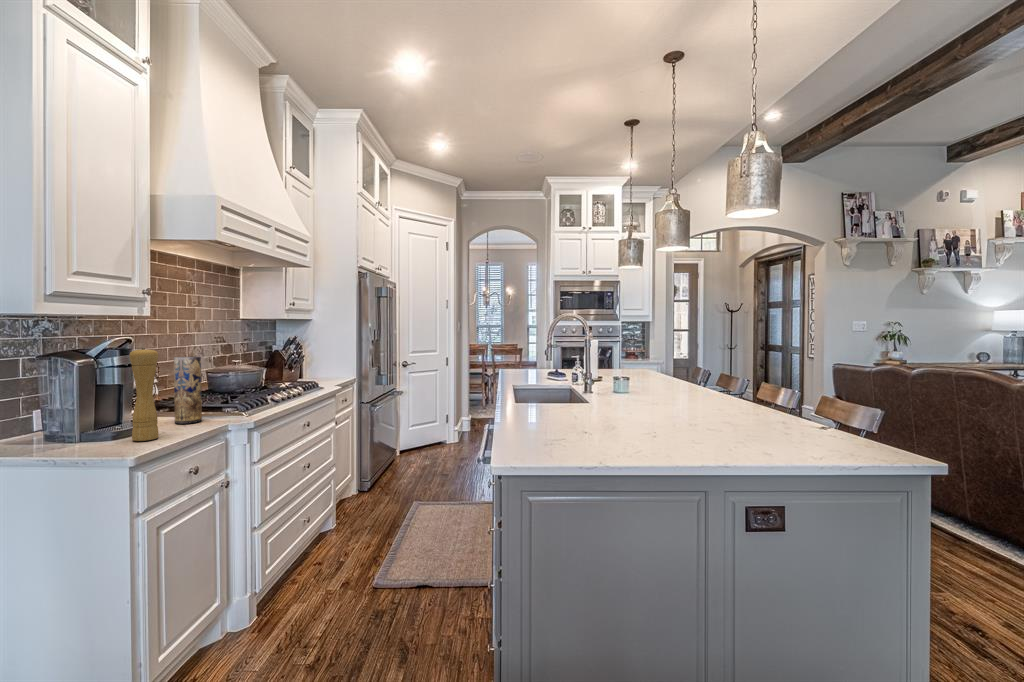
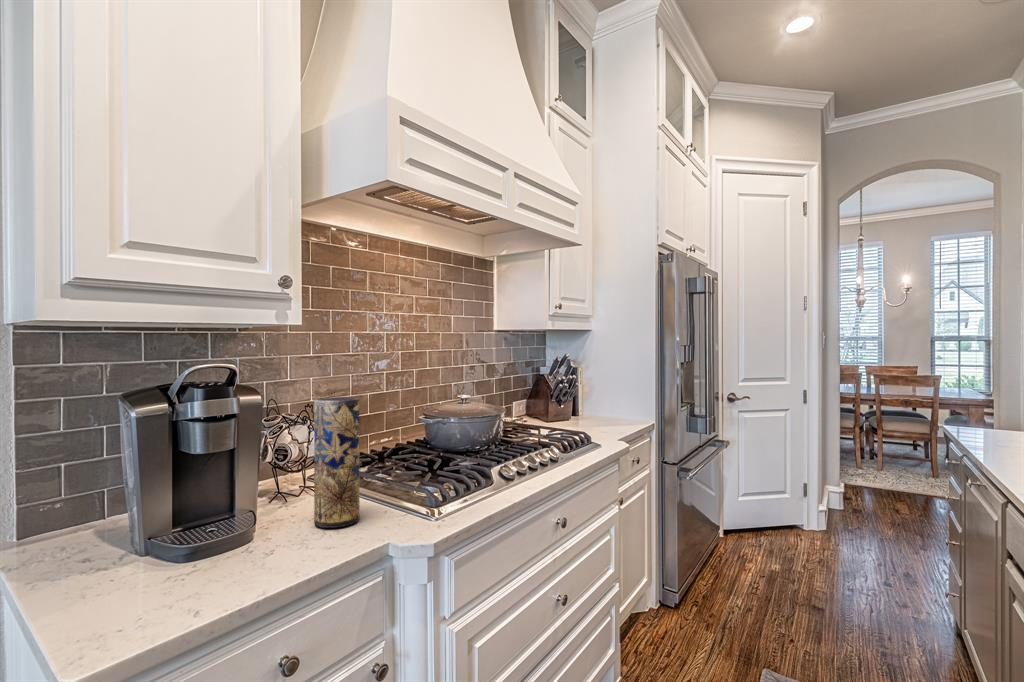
pepper mill: present [129,348,159,441] -> none [178,387,234,588]

